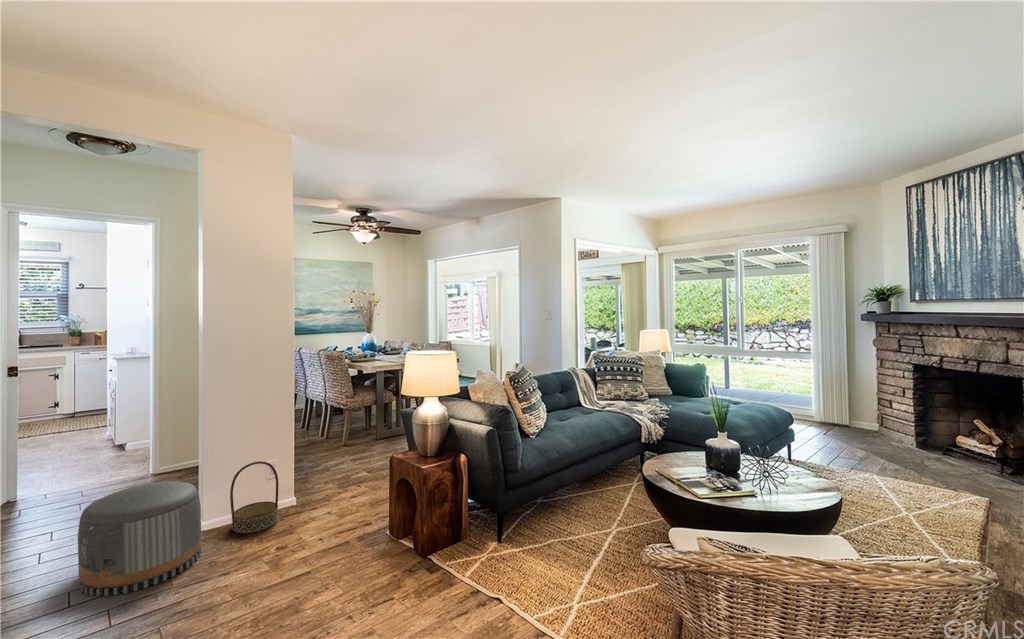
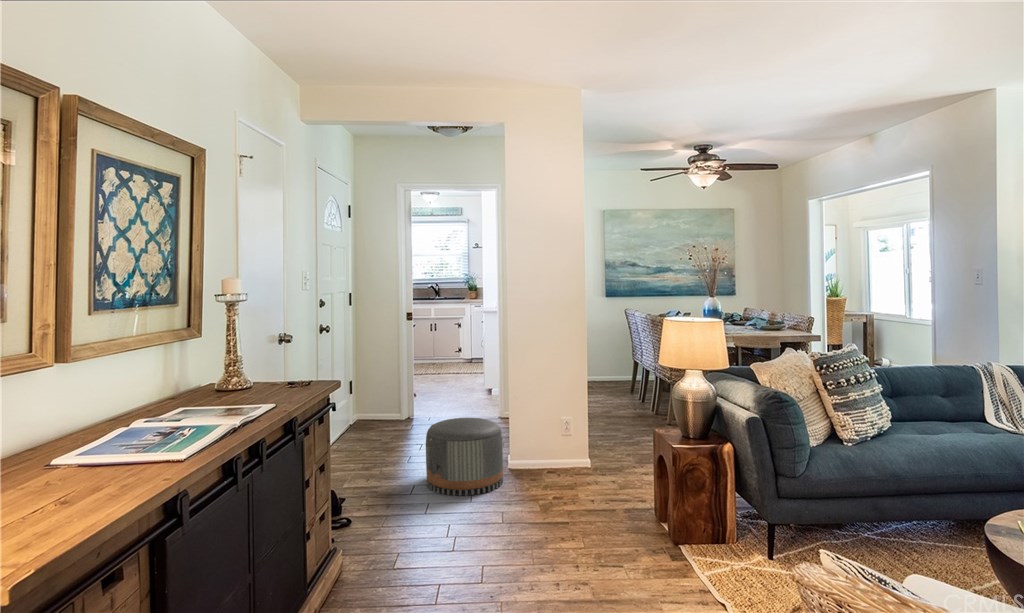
basket: present [230,461,278,533] -> none [528,416,569,481]

